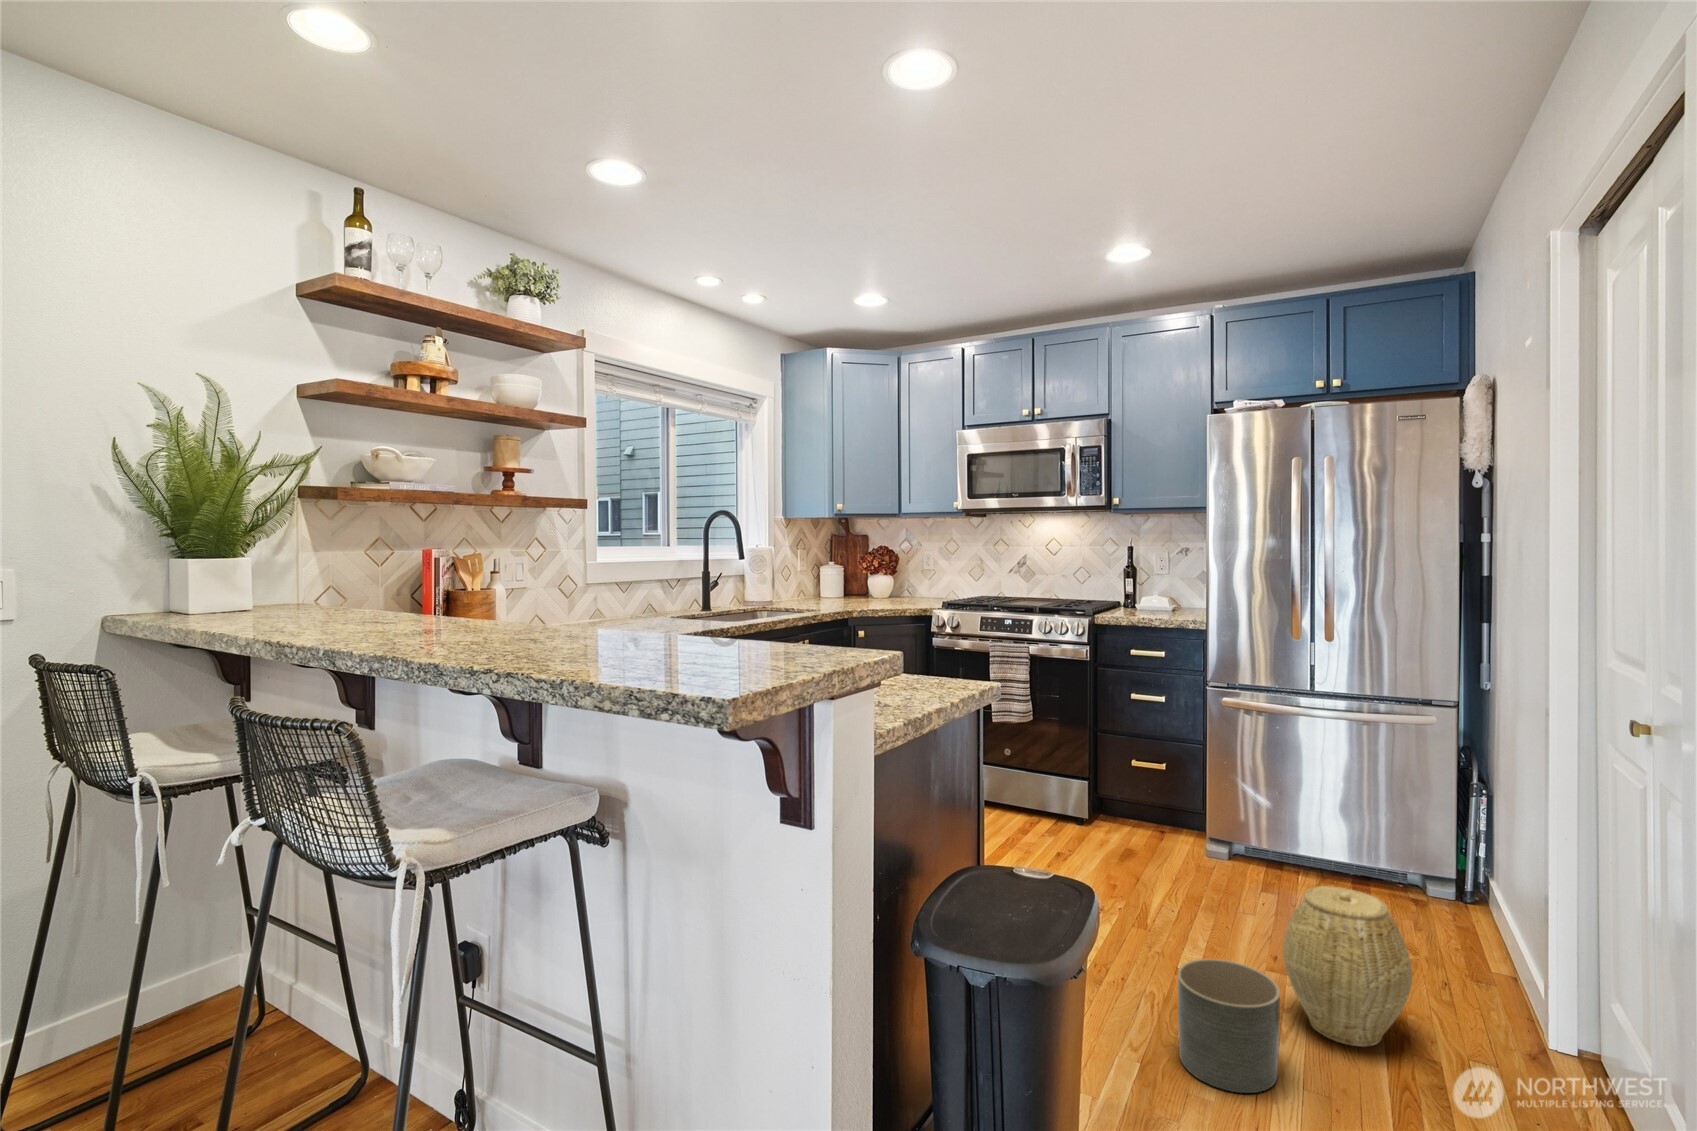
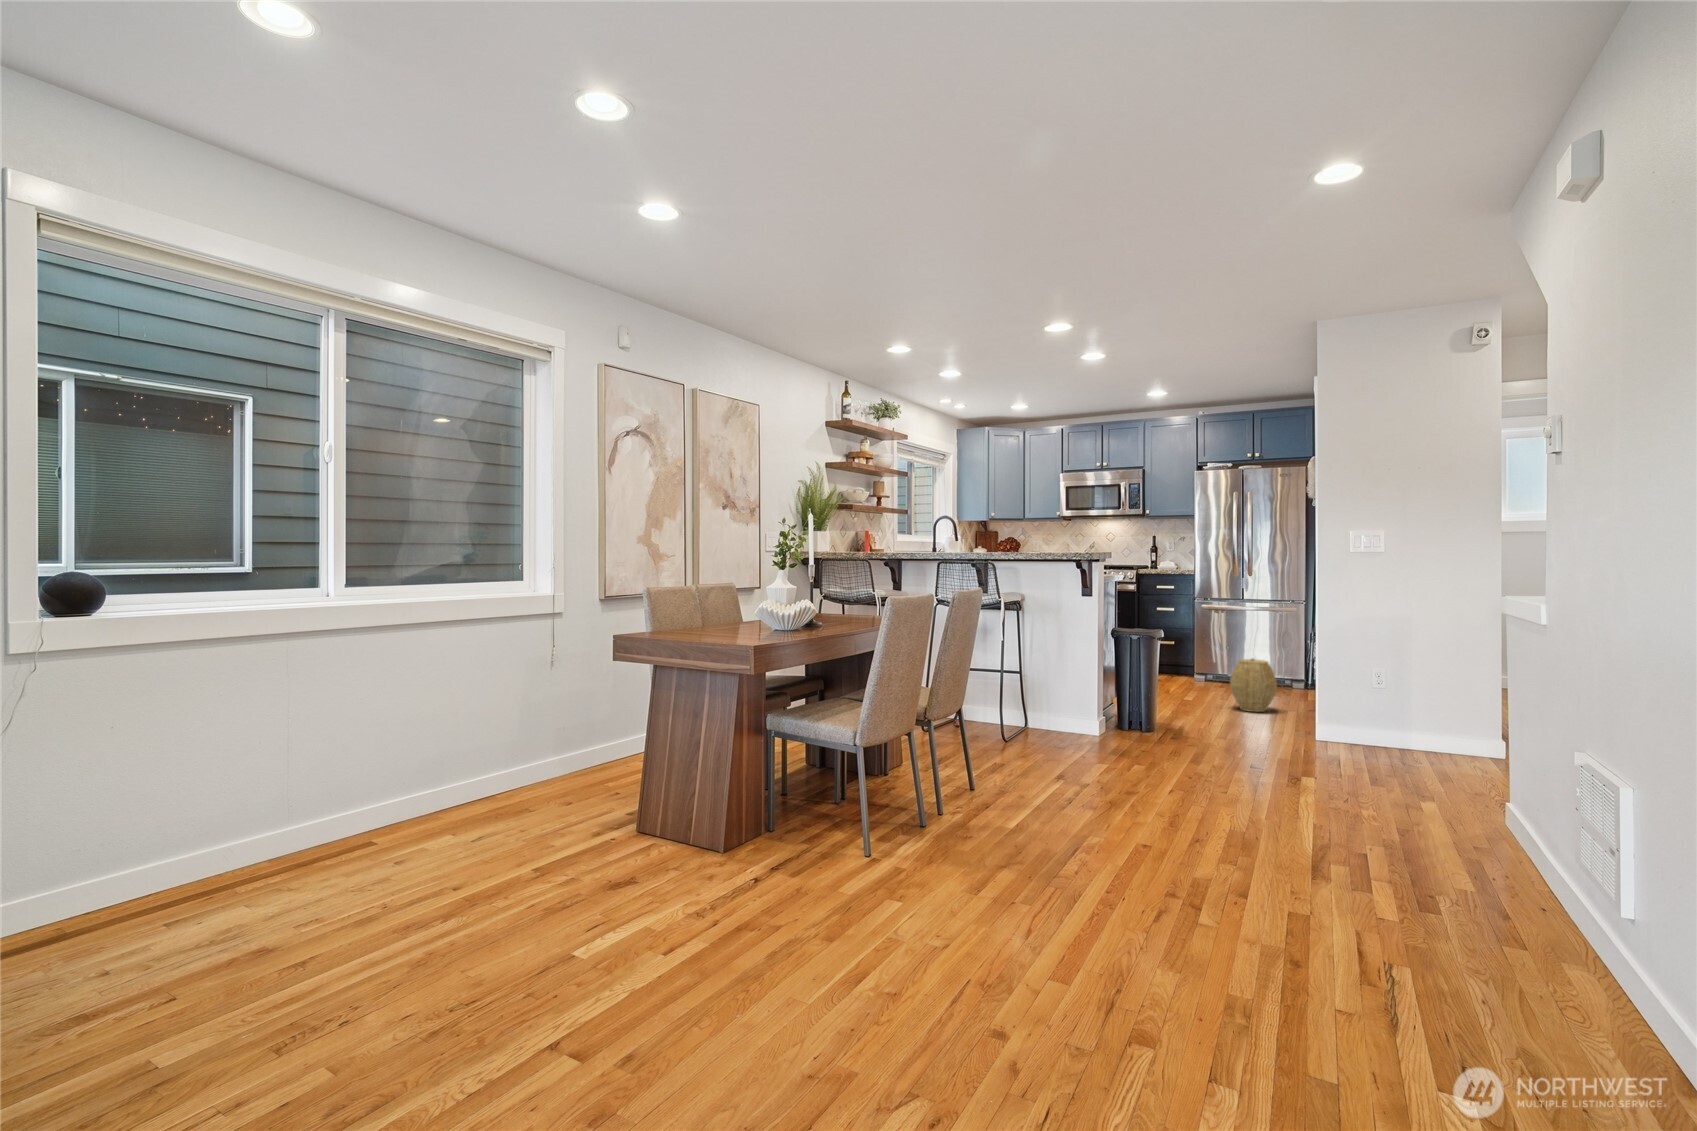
planter: present [1177,959,1280,1093] -> none [1191,681,1228,717]

